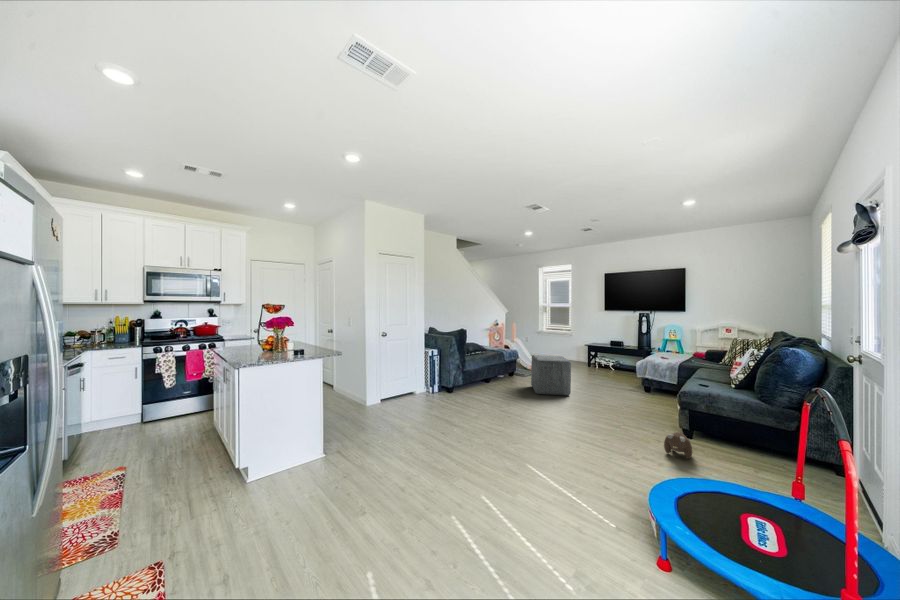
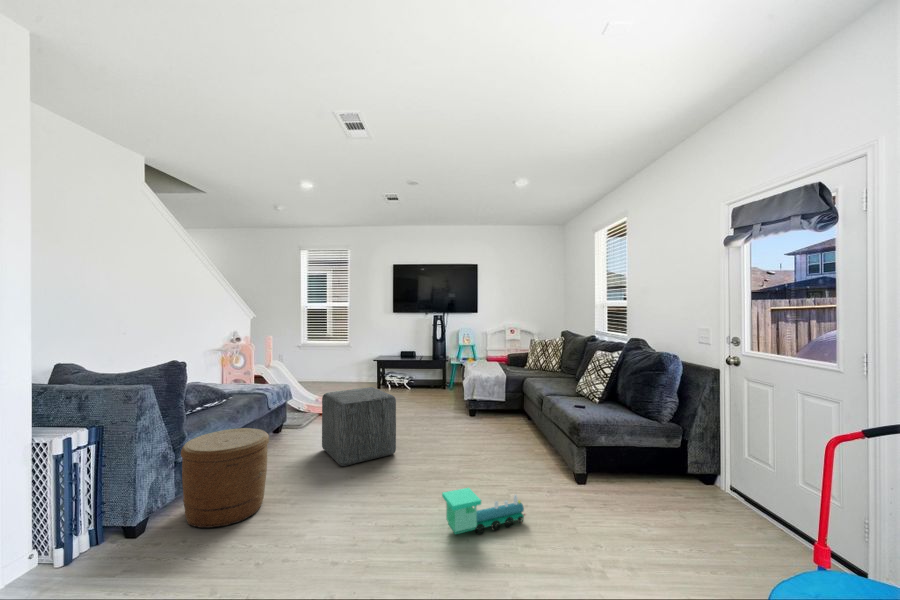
woven basket: none [465,362,498,400] -> present [181,428,269,528]
toy train: none [569,405,618,433] -> present [442,488,525,534]
plush toy: present [664,432,692,459] -> none [606,497,649,539]

